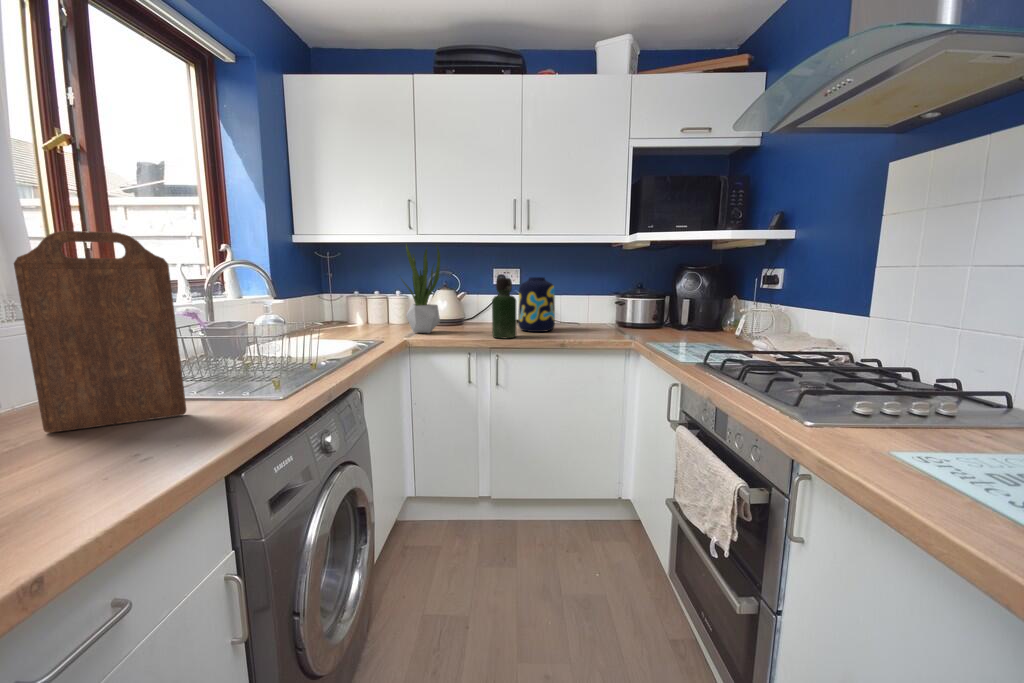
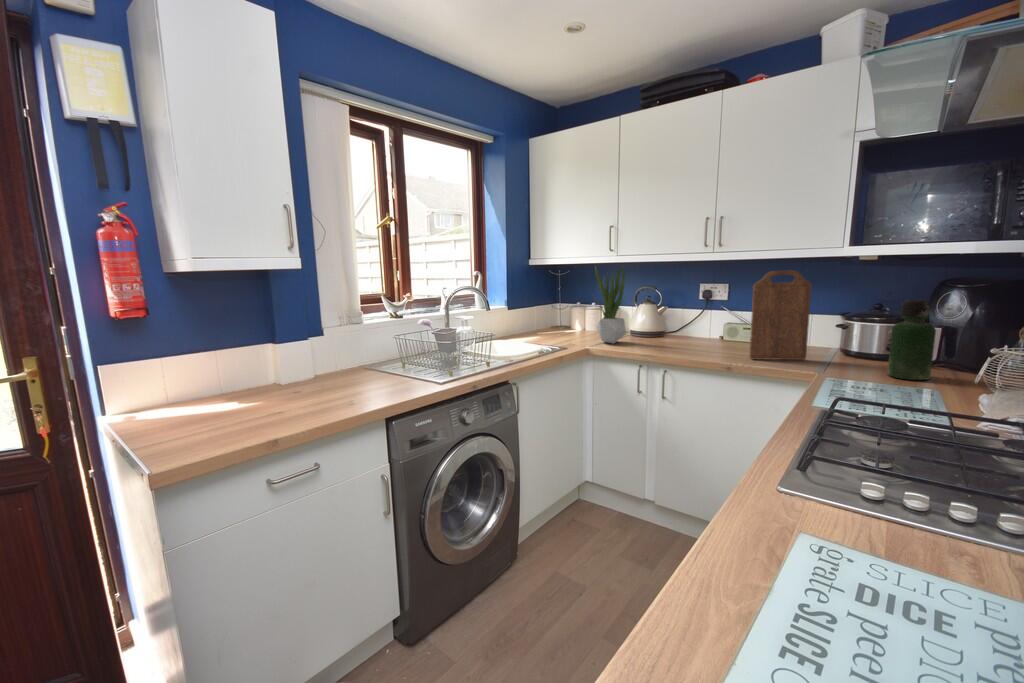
cutting board: present [14,231,186,433] -> present [750,270,812,360]
vase: present [518,277,555,332] -> none [703,294,747,352]
bottle: present [492,278,517,339] -> present [888,300,936,380]

